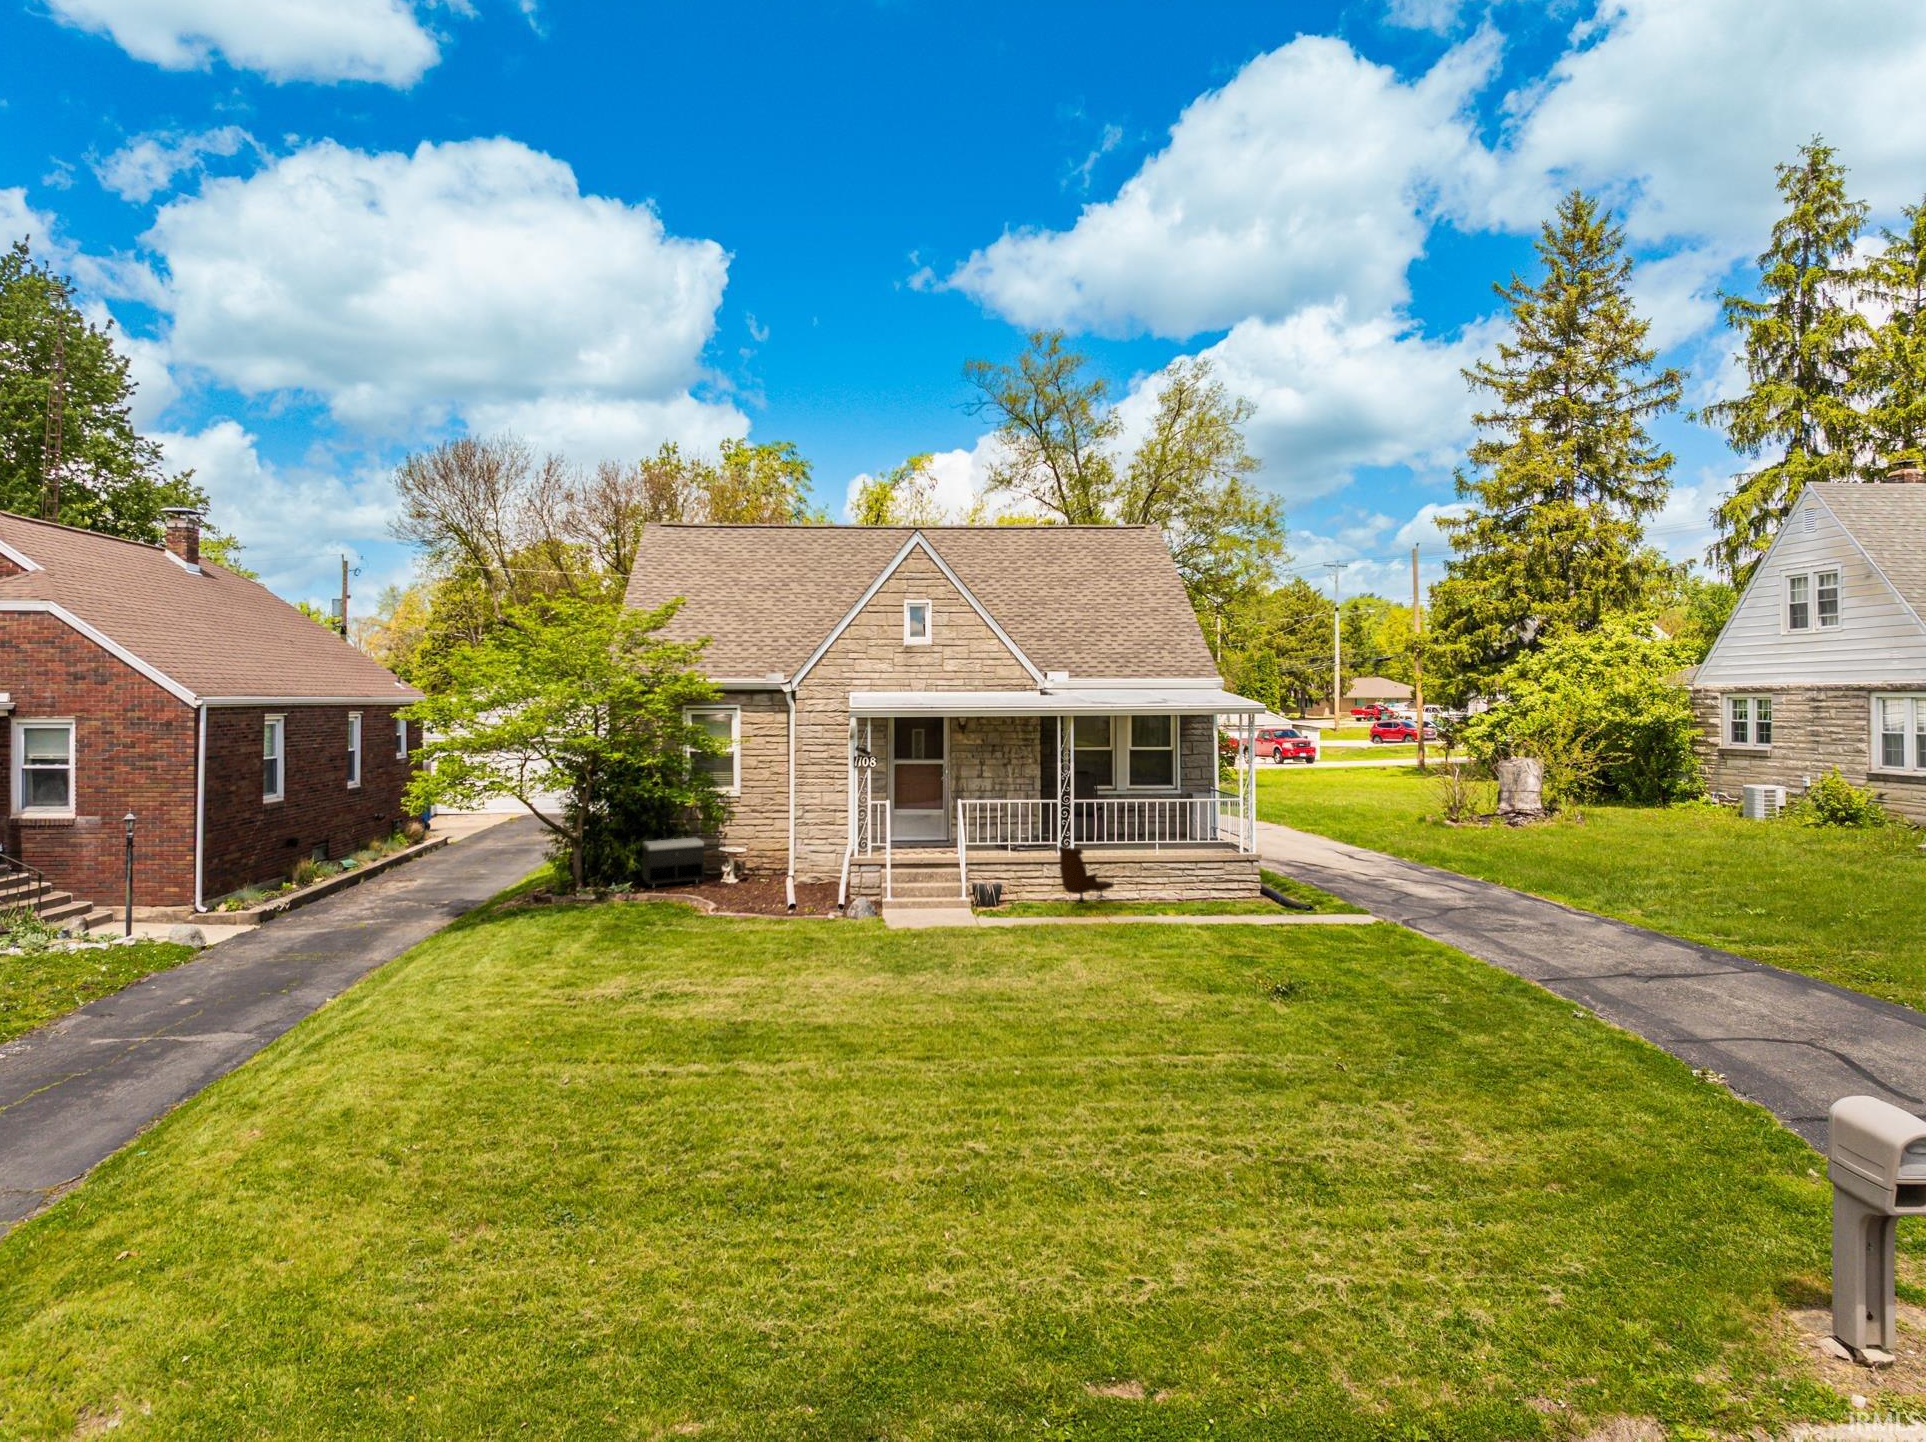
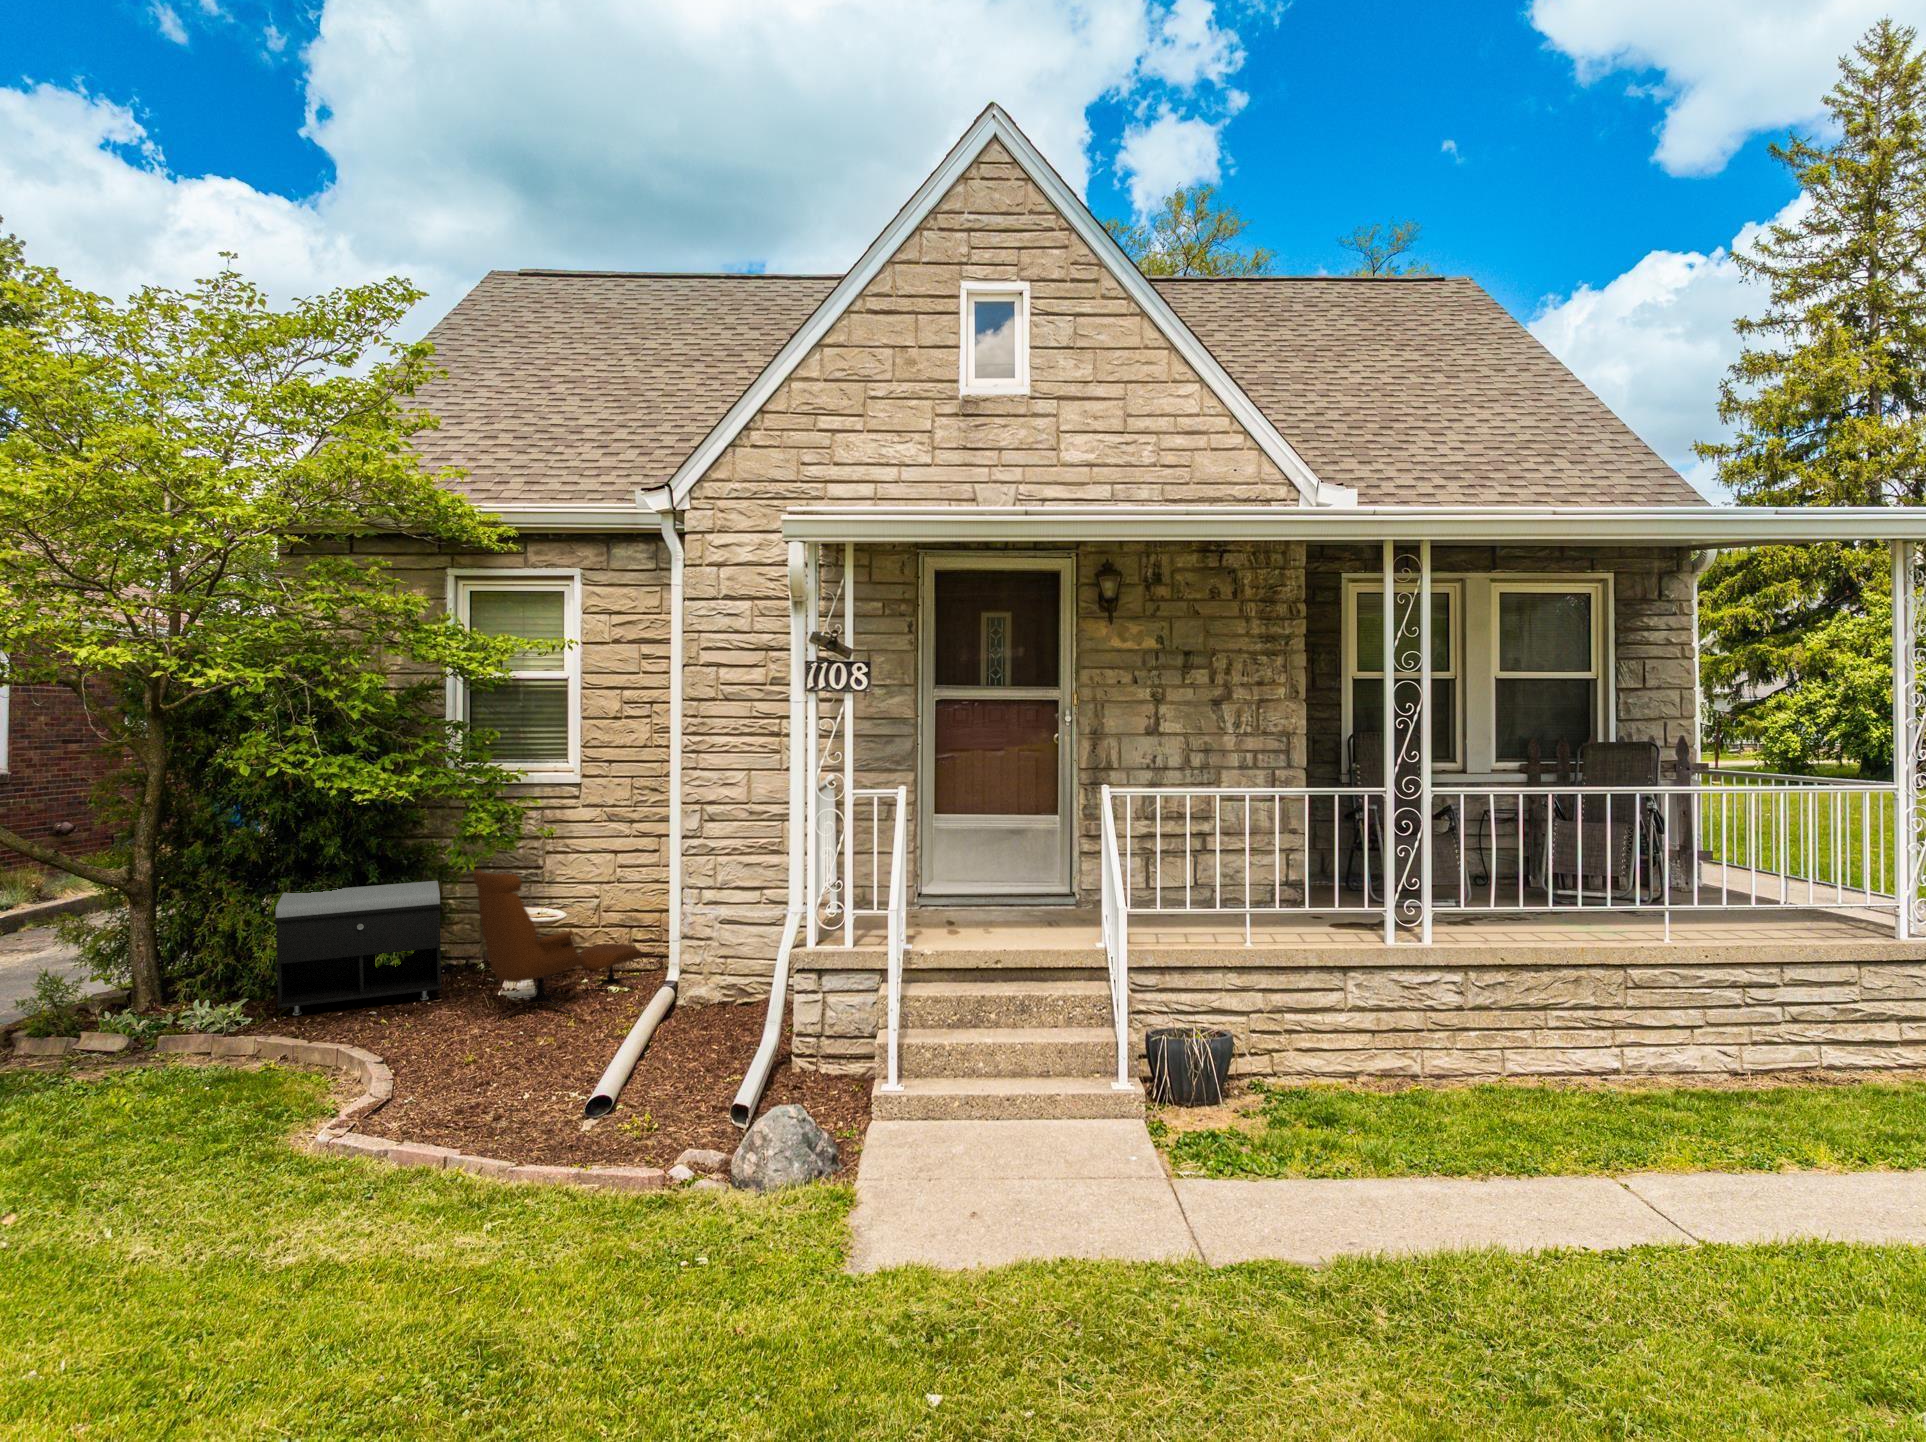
lounge chair: present [1058,846,1114,905] -> present [473,869,642,1019]

